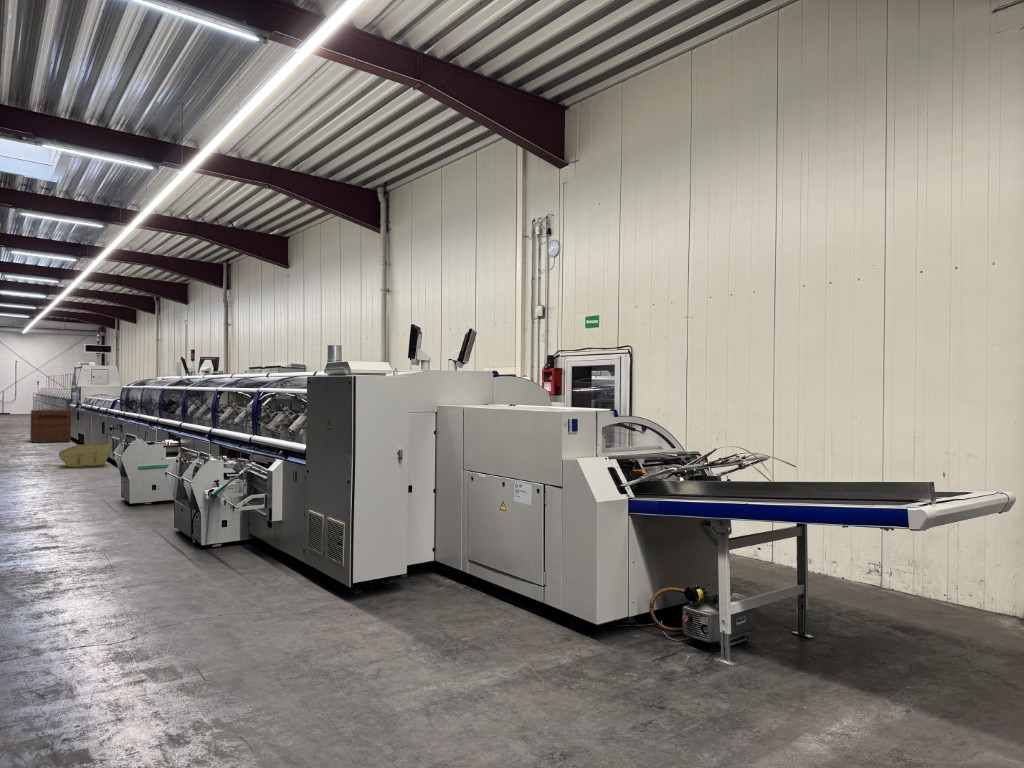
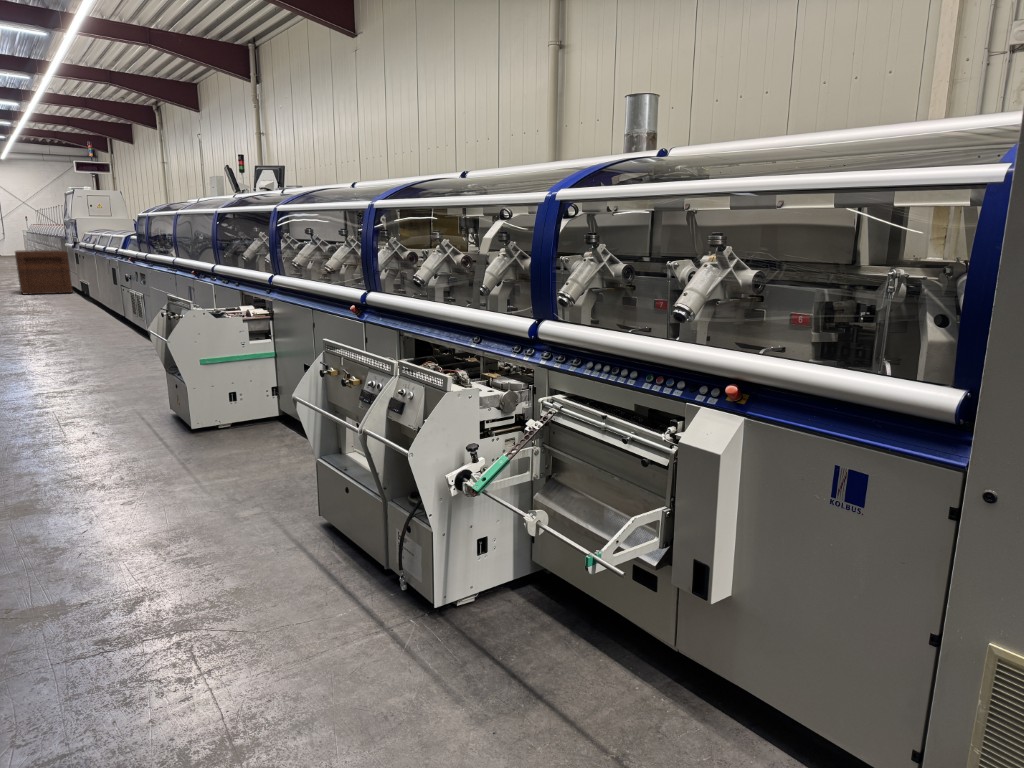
storage bin: present [59,444,111,467] -> none [56,301,132,337]

